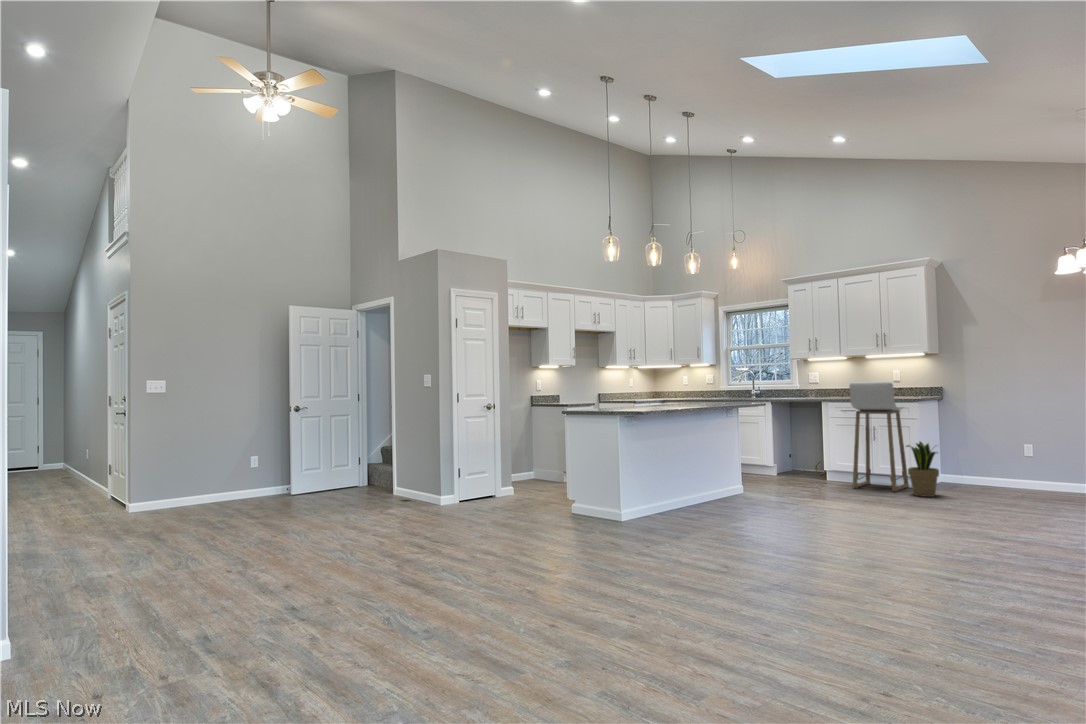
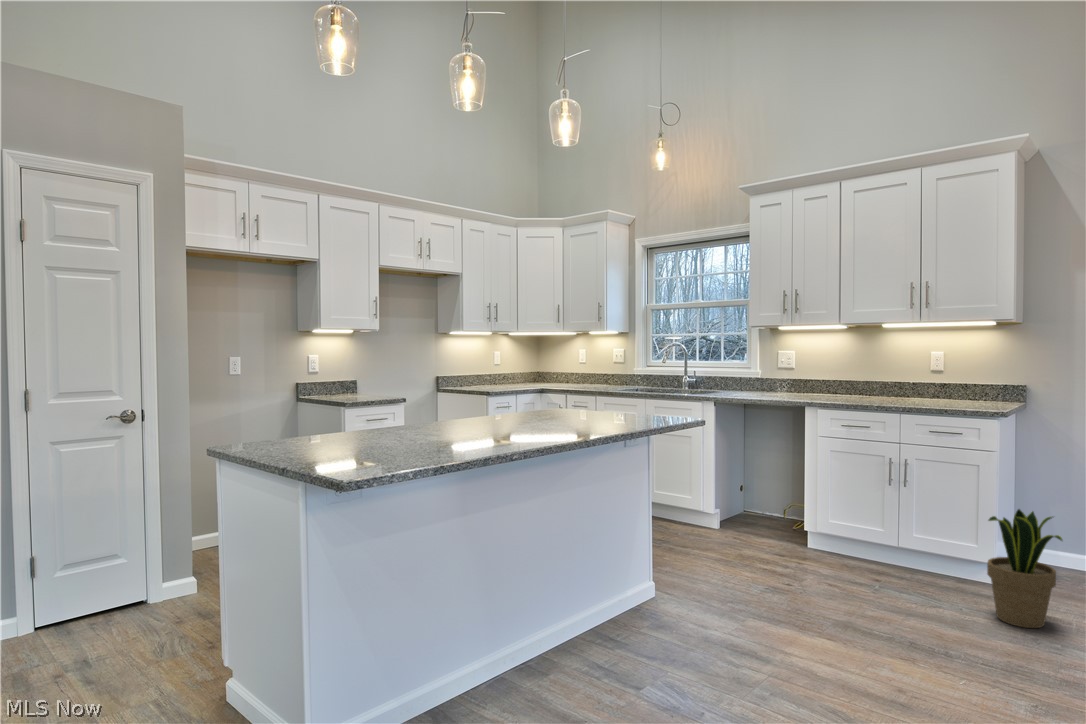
bar stool: present [850,382,909,492] -> none [865,378,968,603]

